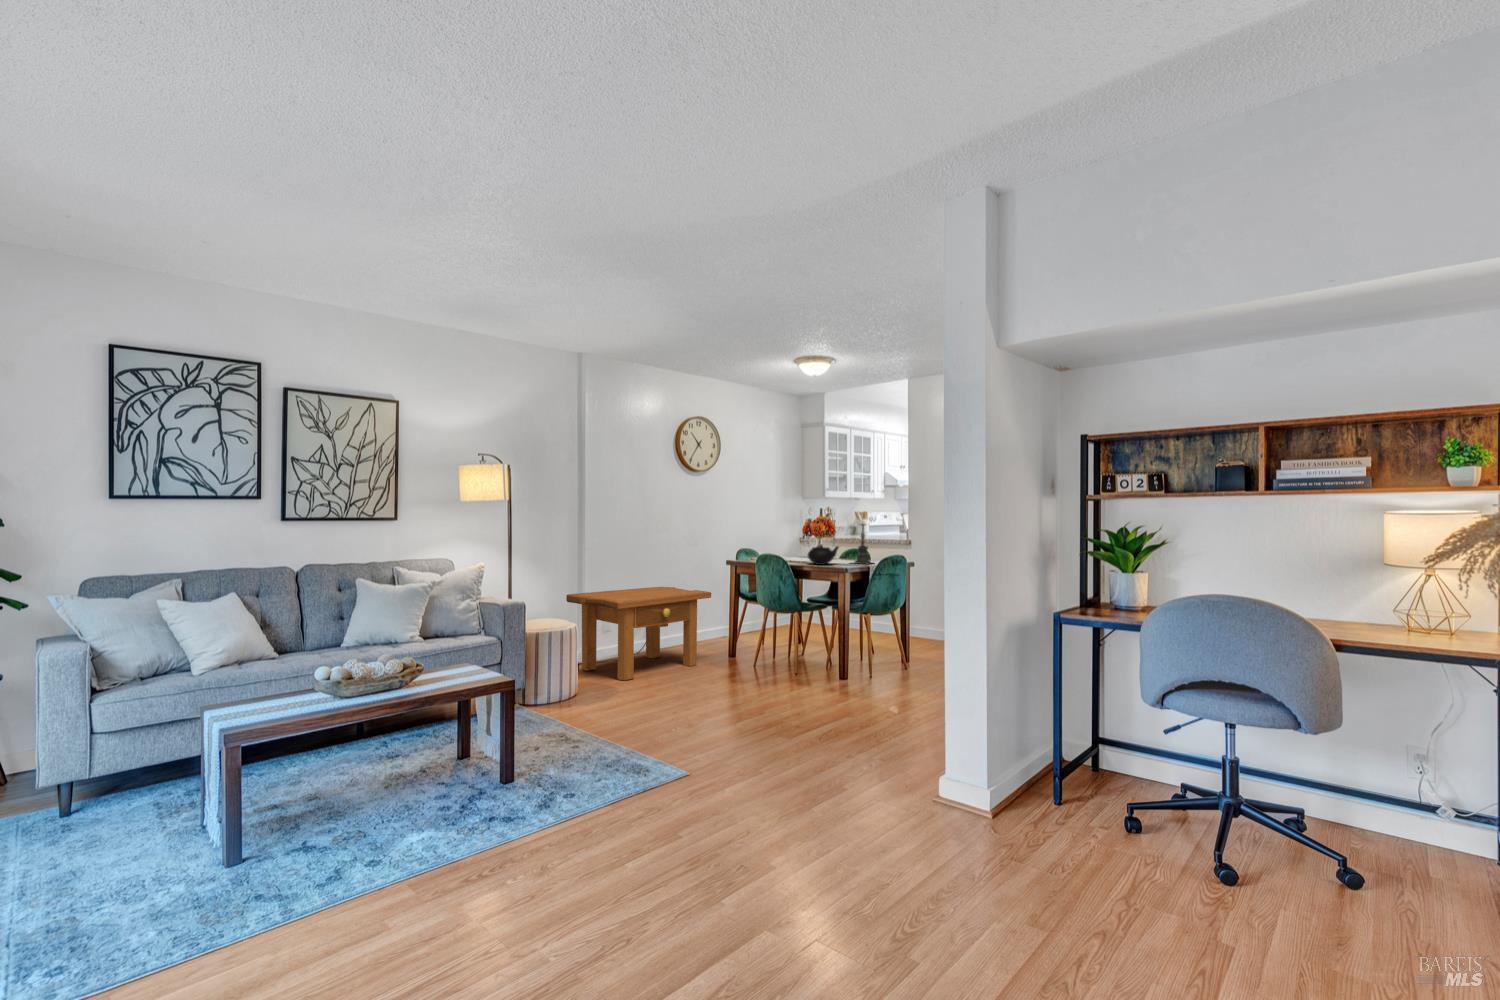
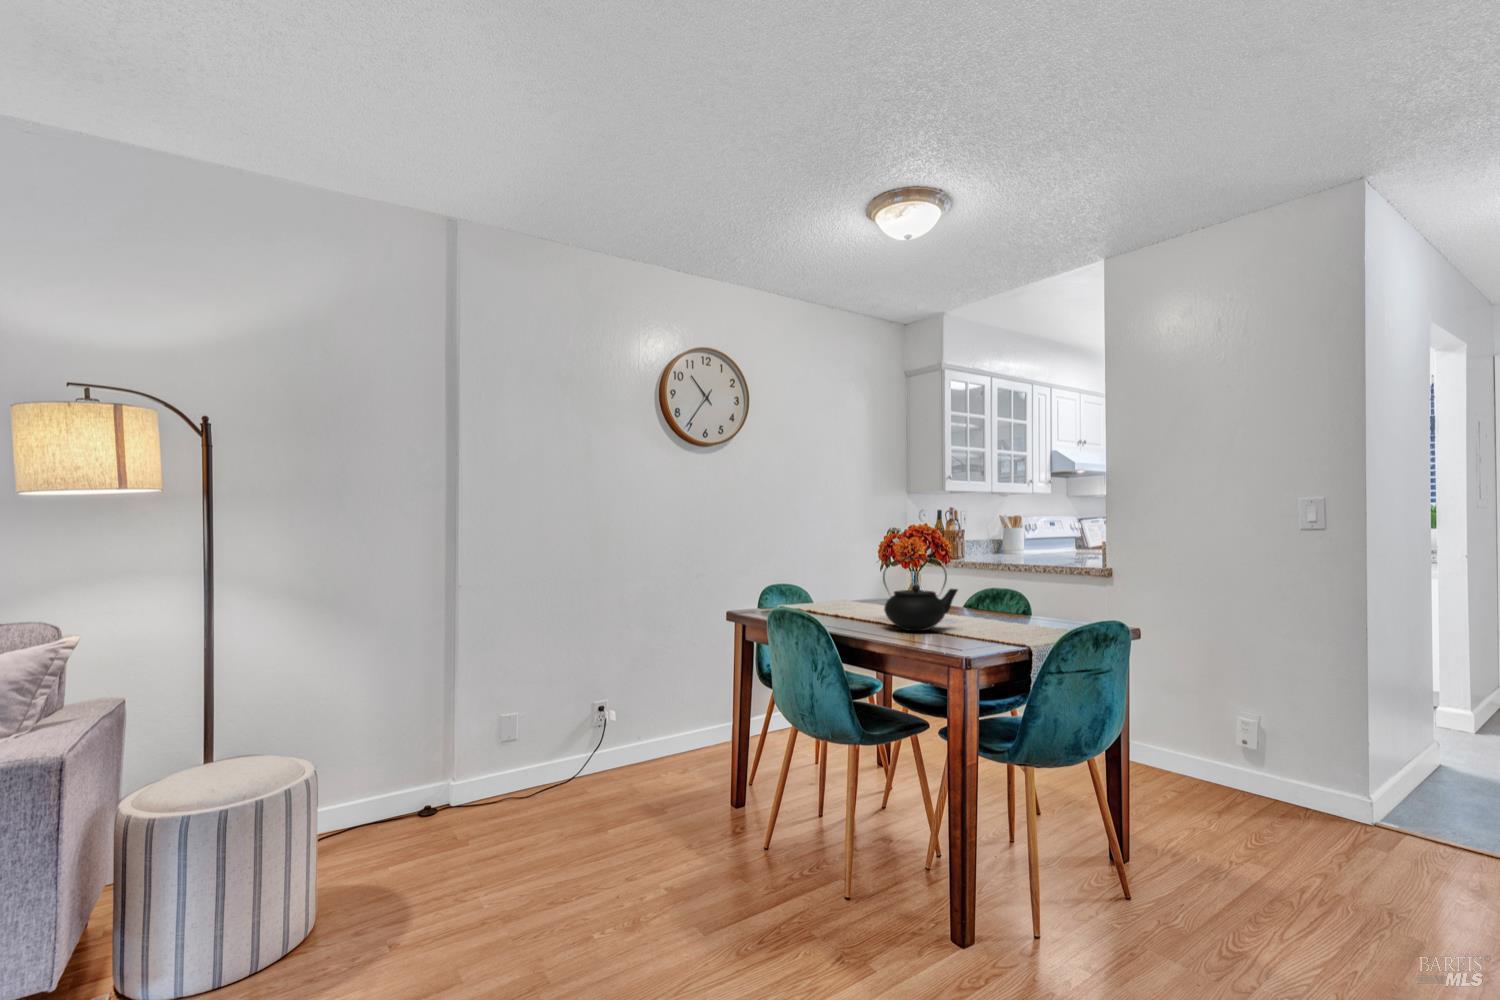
candle holder: present [854,523,871,564] -> none [979,524,1046,630]
side table: present [566,587,711,680] -> none [386,658,687,888]

